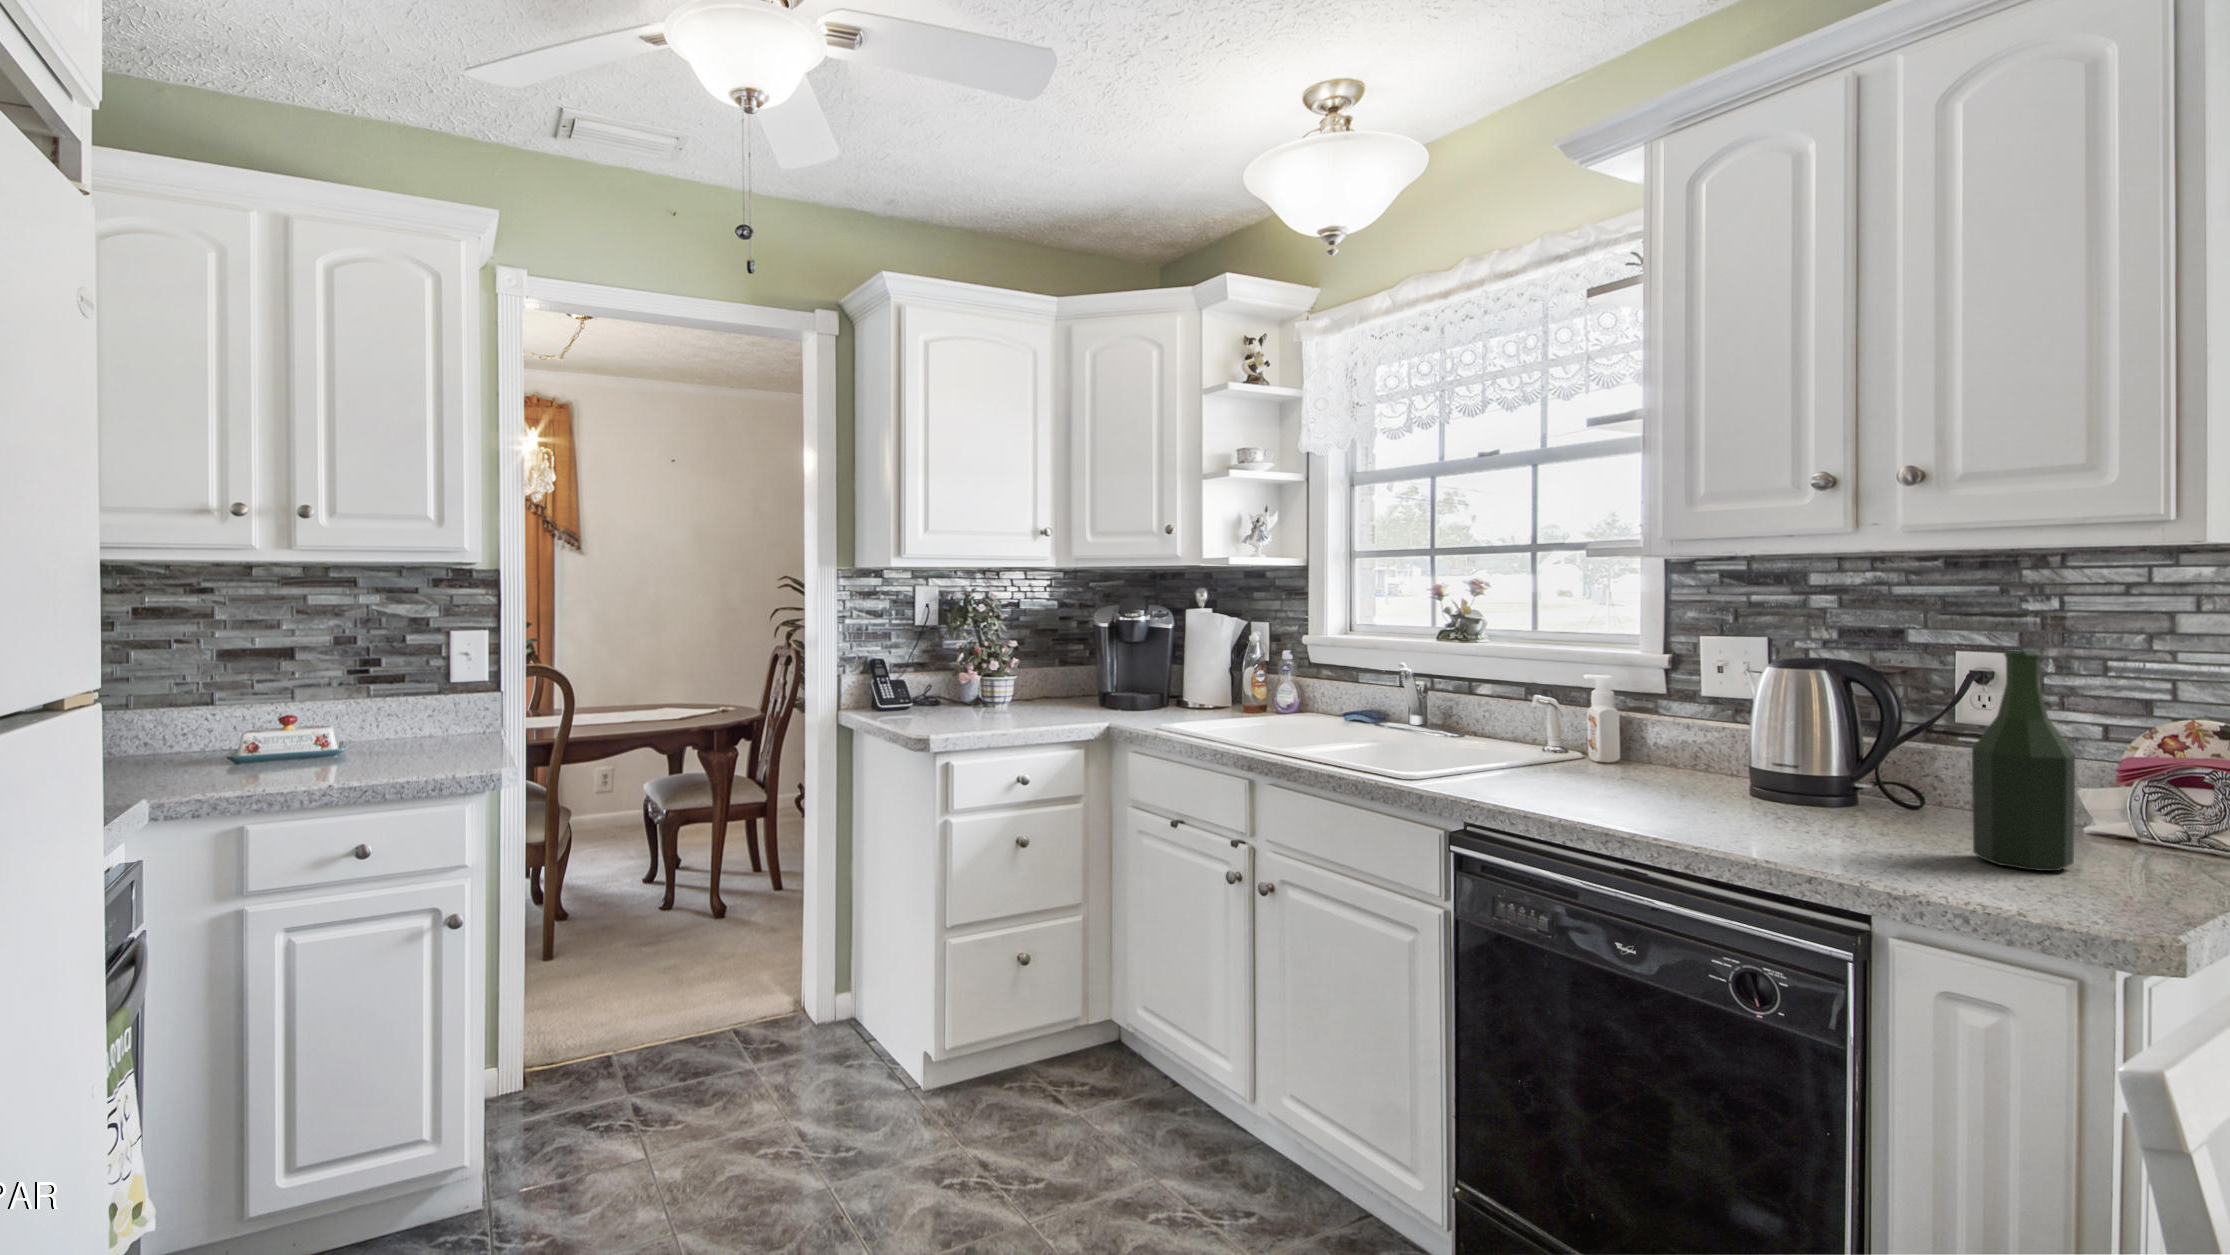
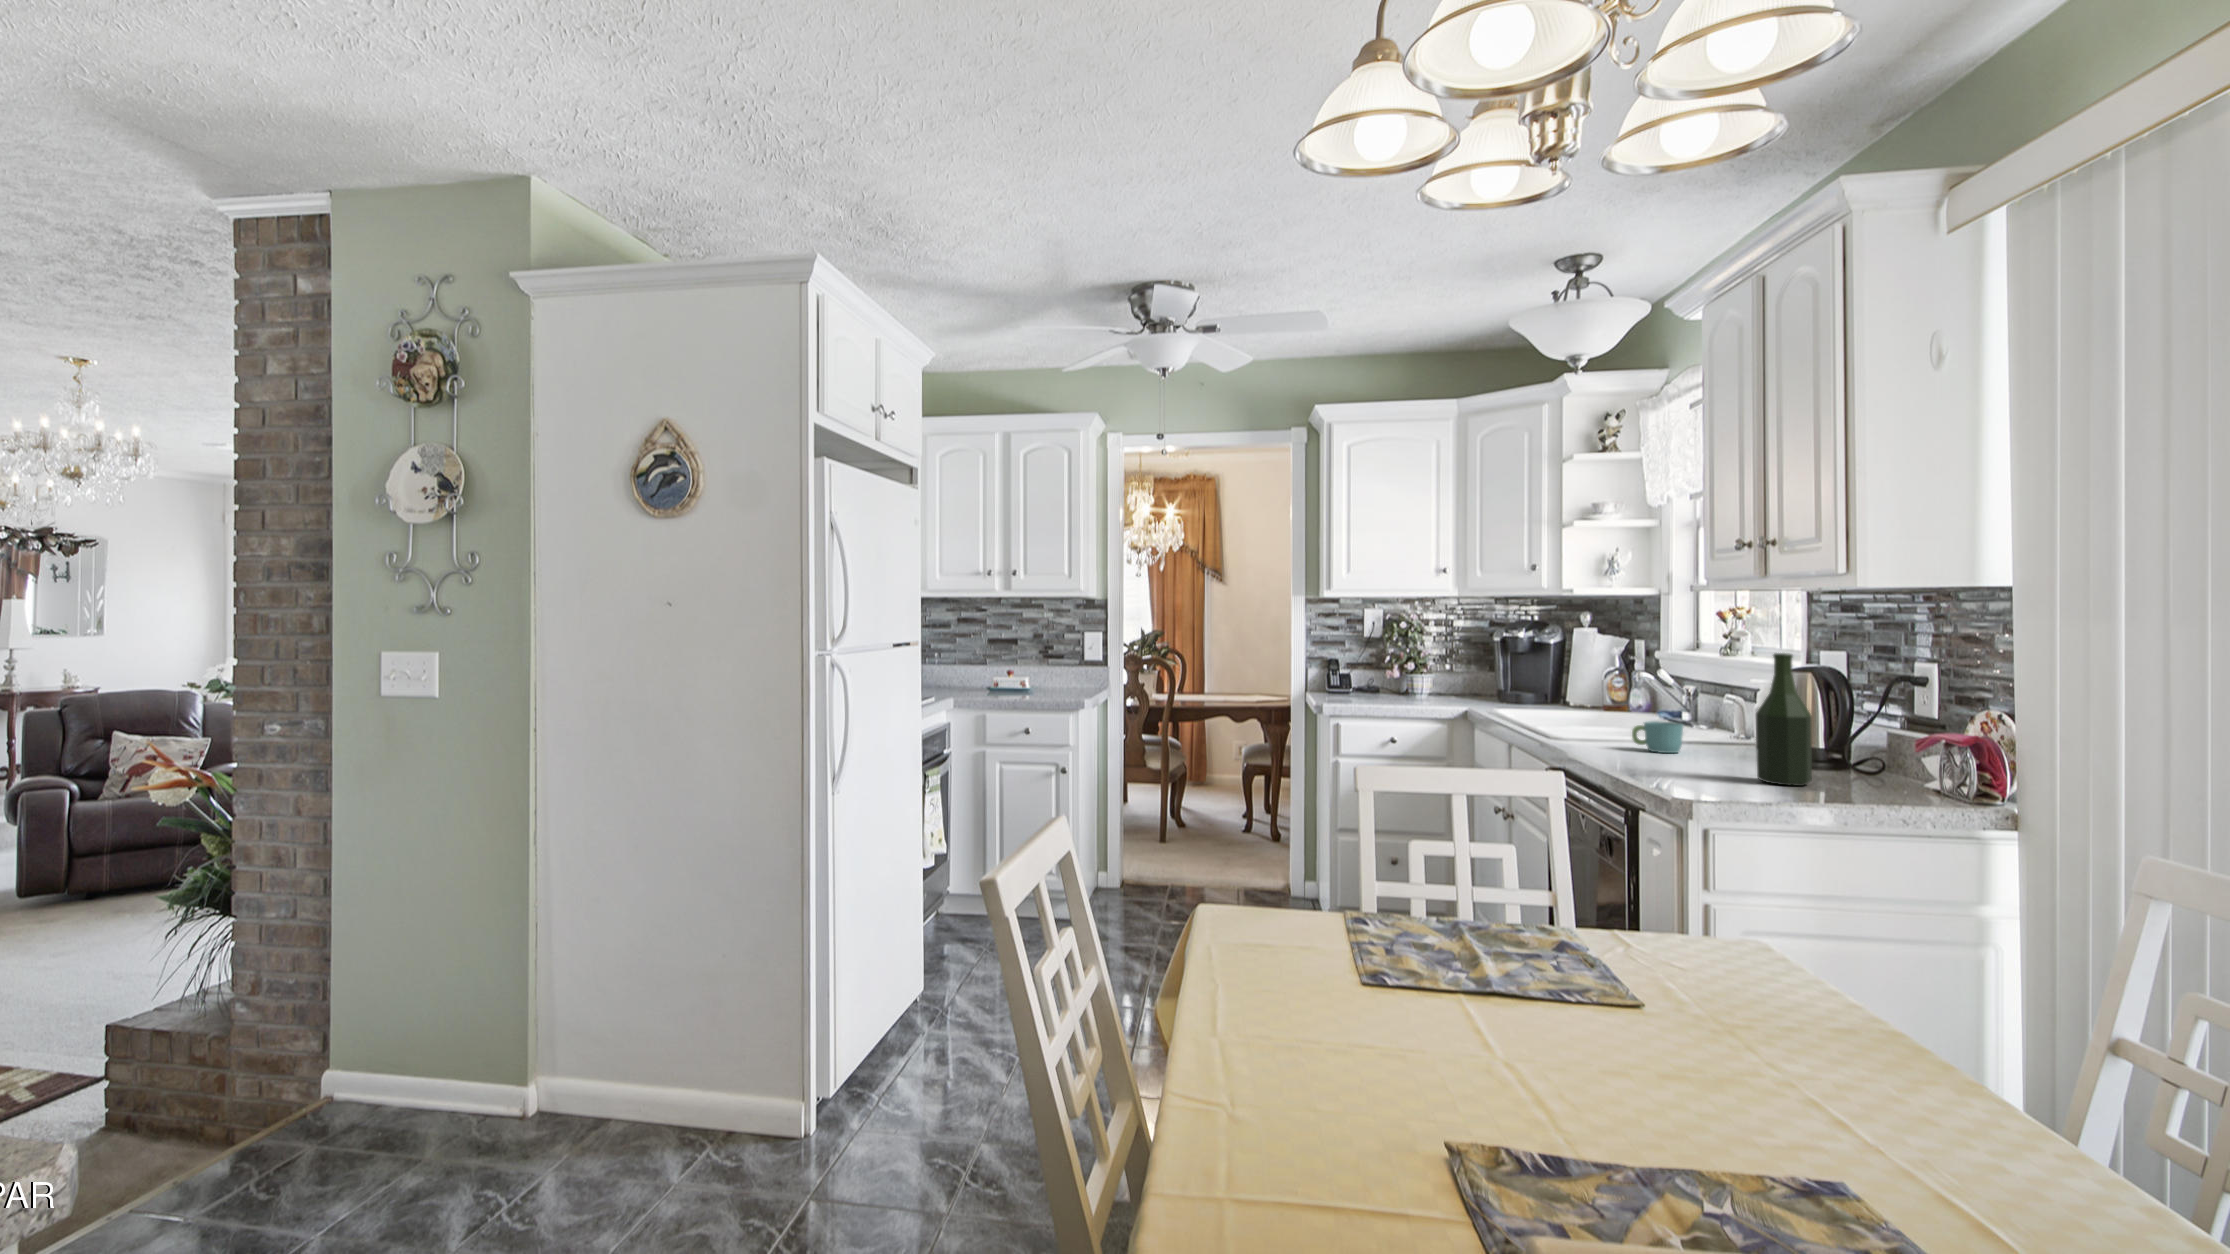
mug: none [1583,752,1656,804] -> present [1632,721,1683,753]

